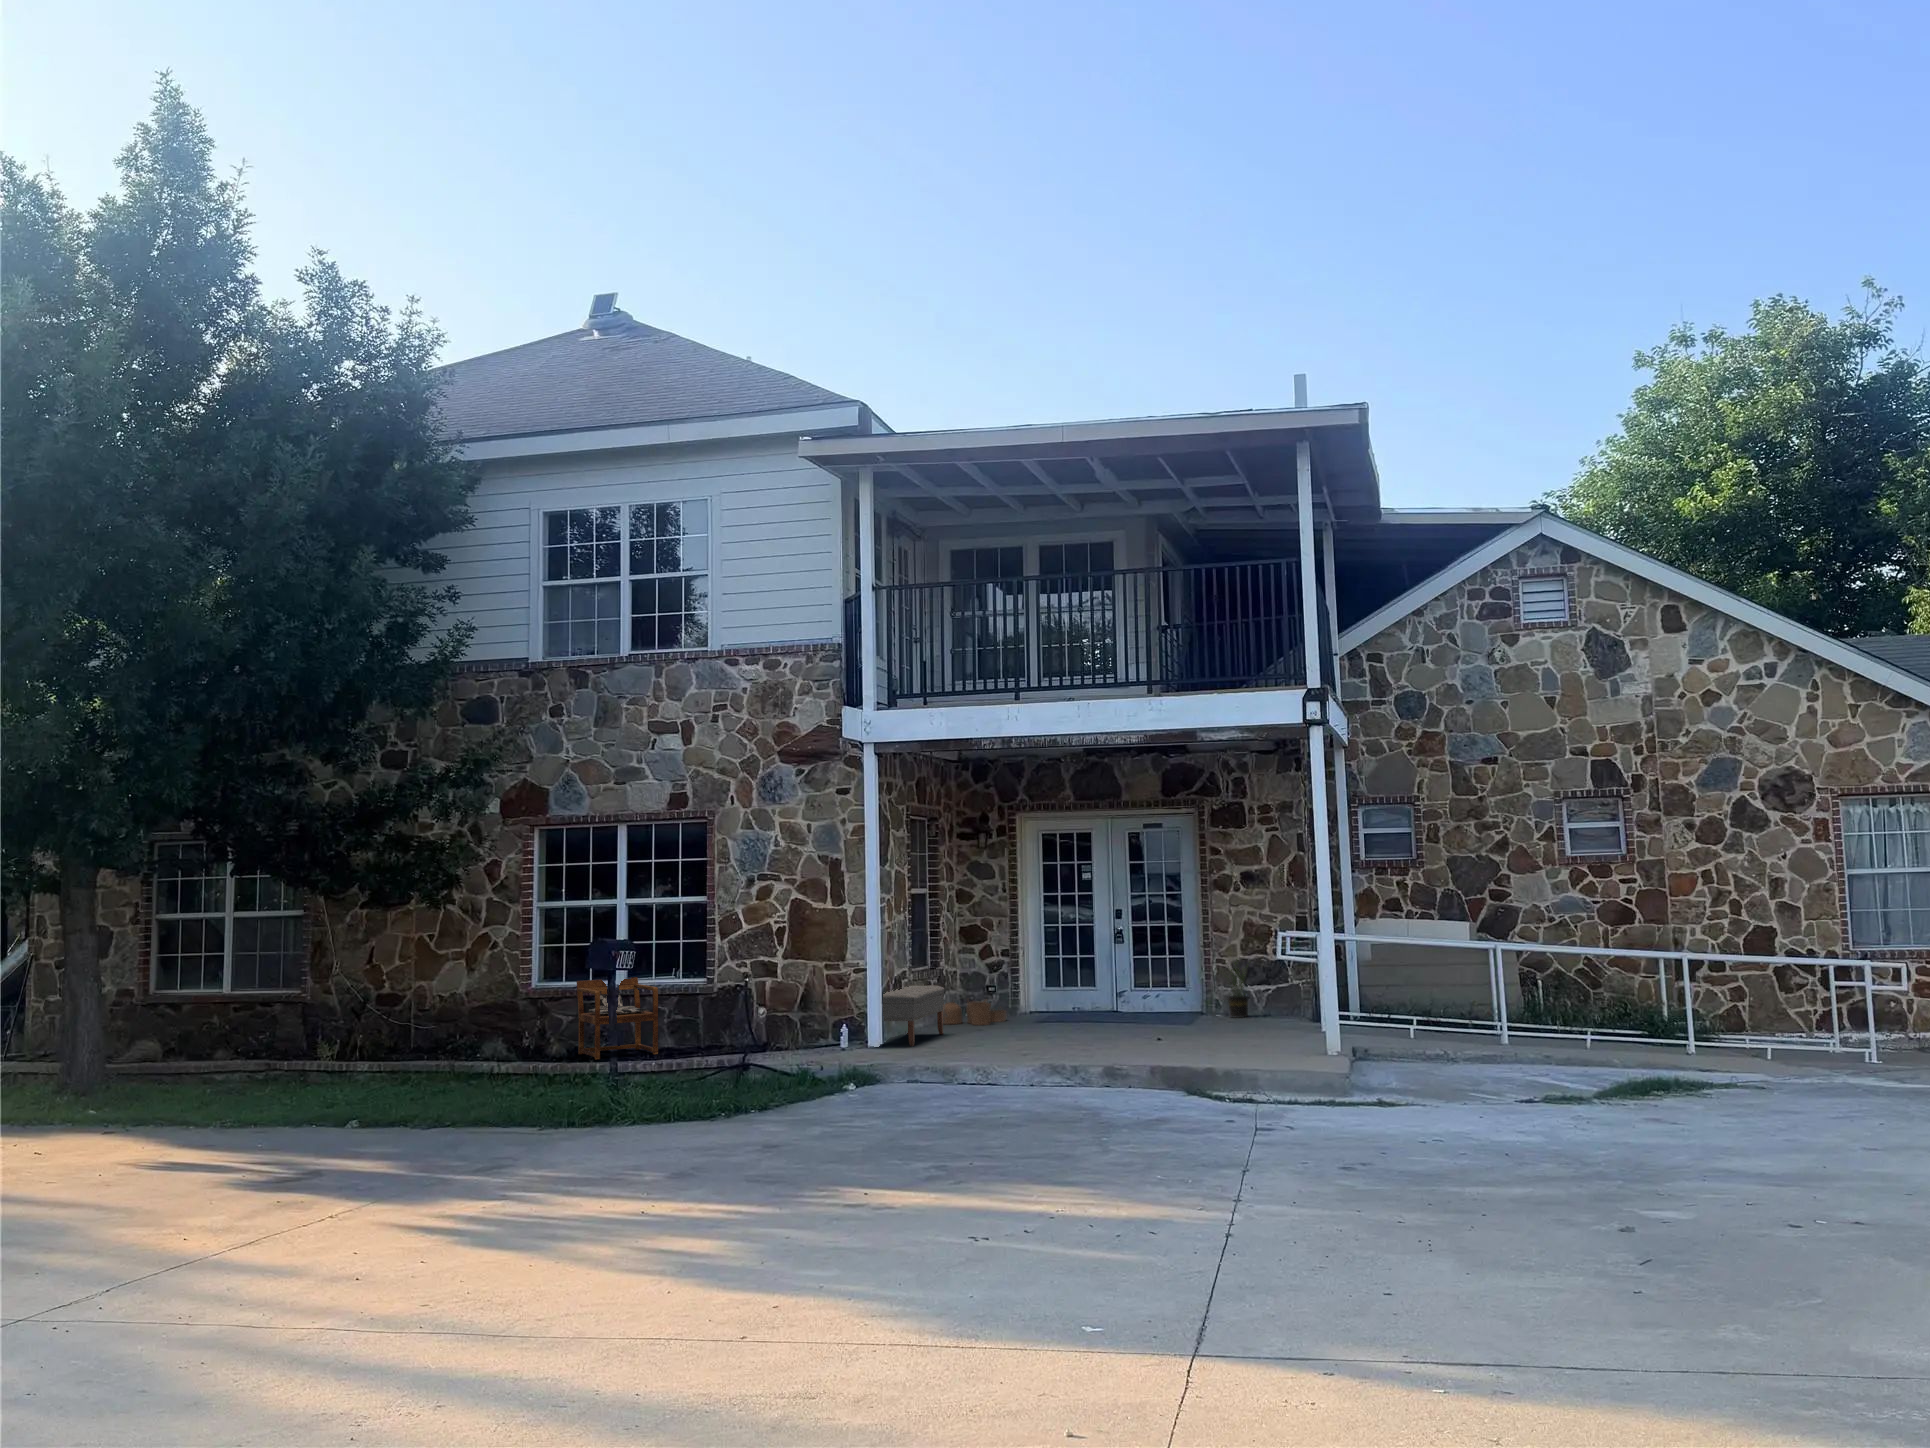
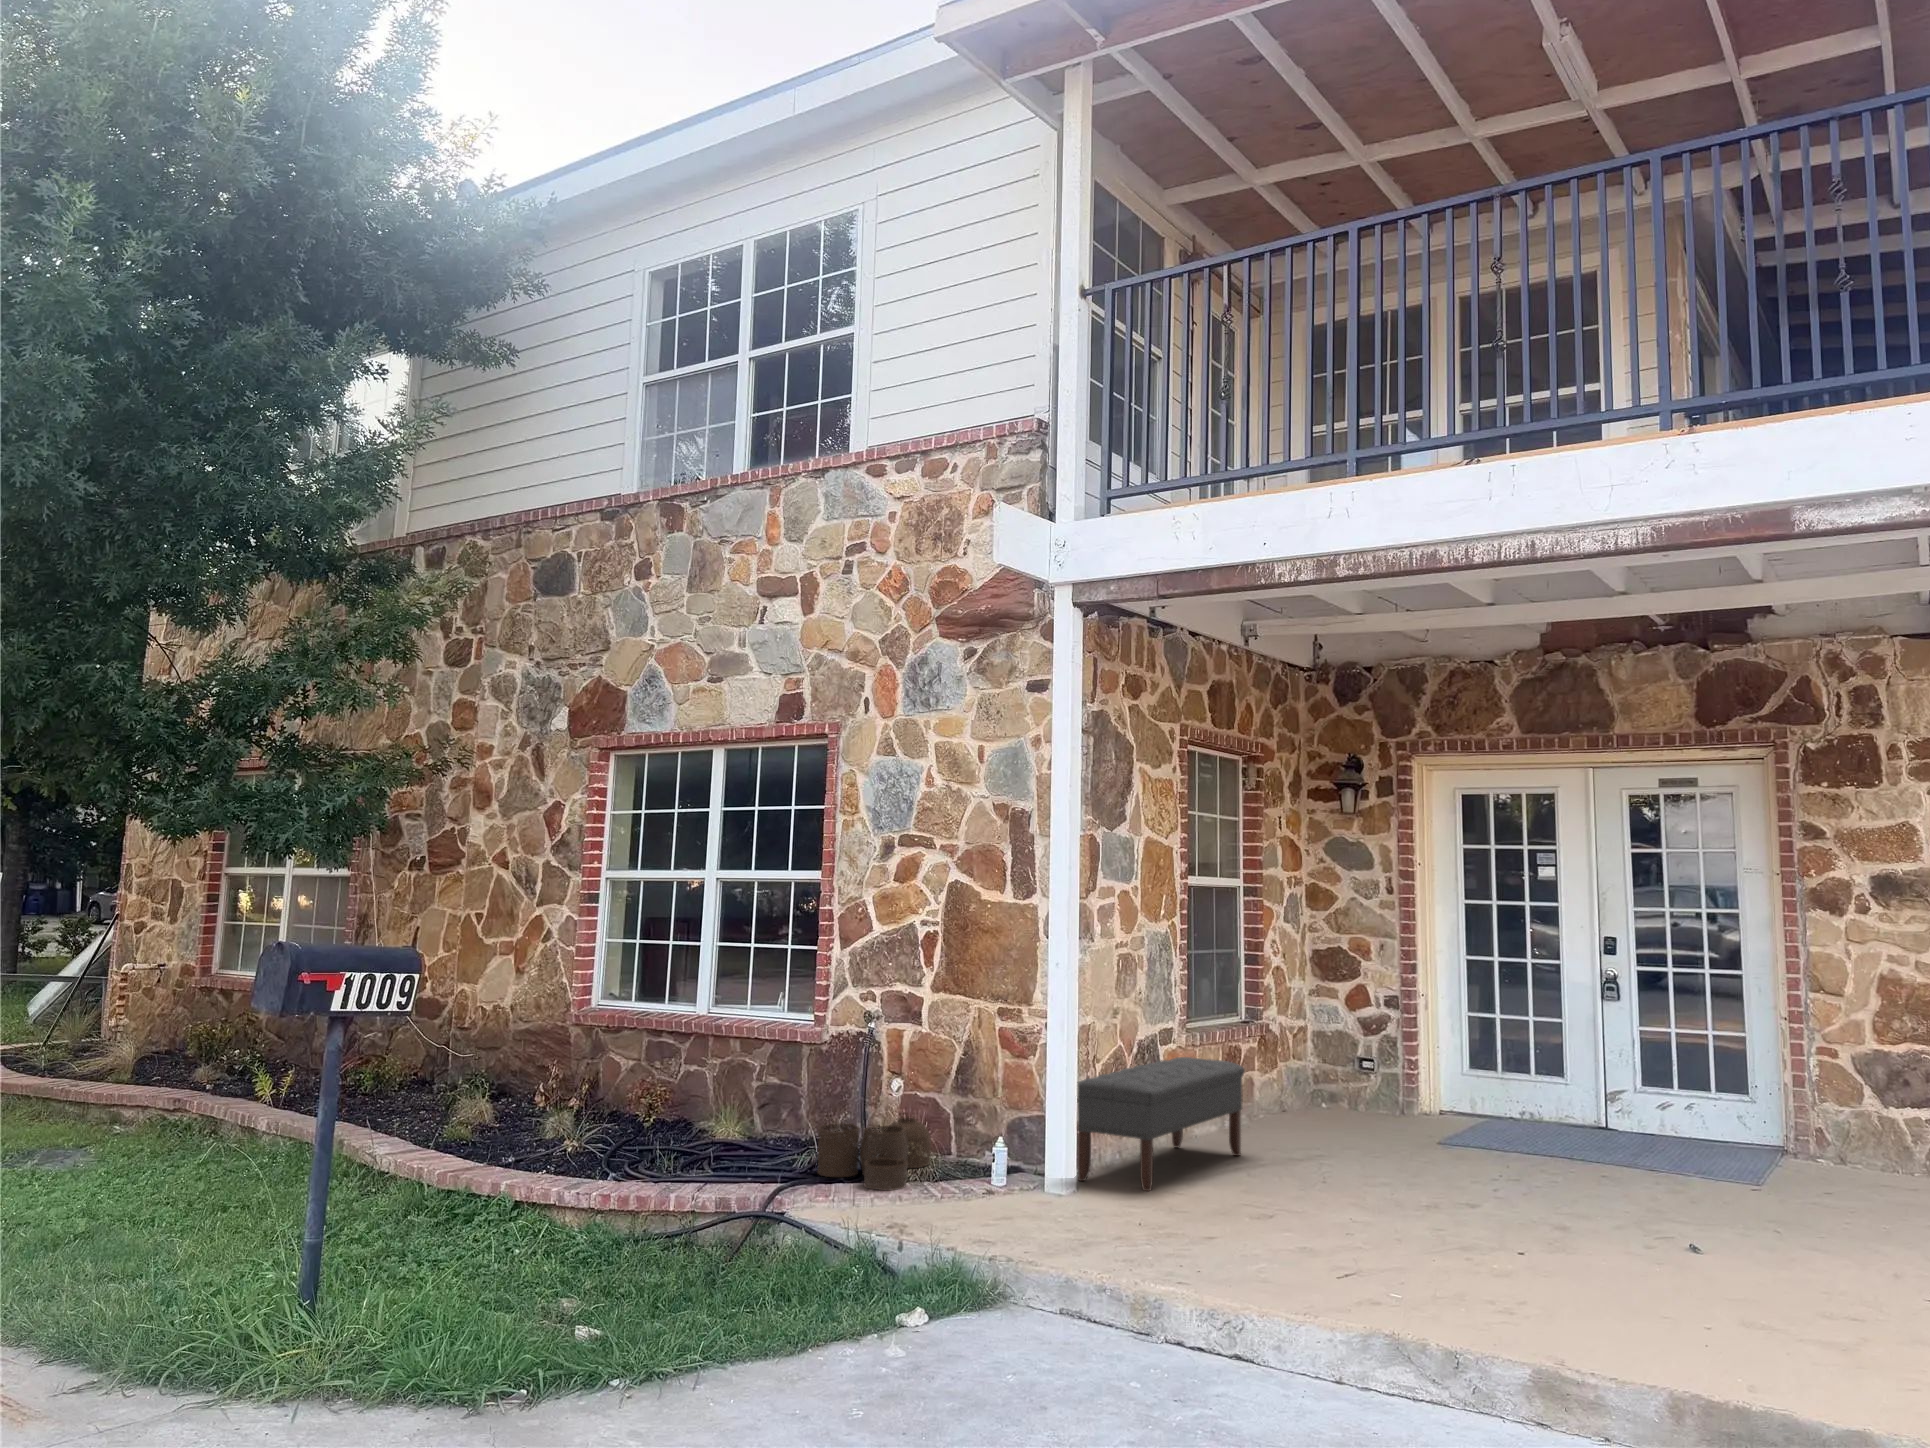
potted plant: present [1227,959,1250,1018] -> none [1821,1048,1912,1181]
armchair: present [577,977,658,1059] -> none [593,1005,718,1151]
woven basket: present [943,1000,1006,1025] -> present [817,1116,931,1190]

